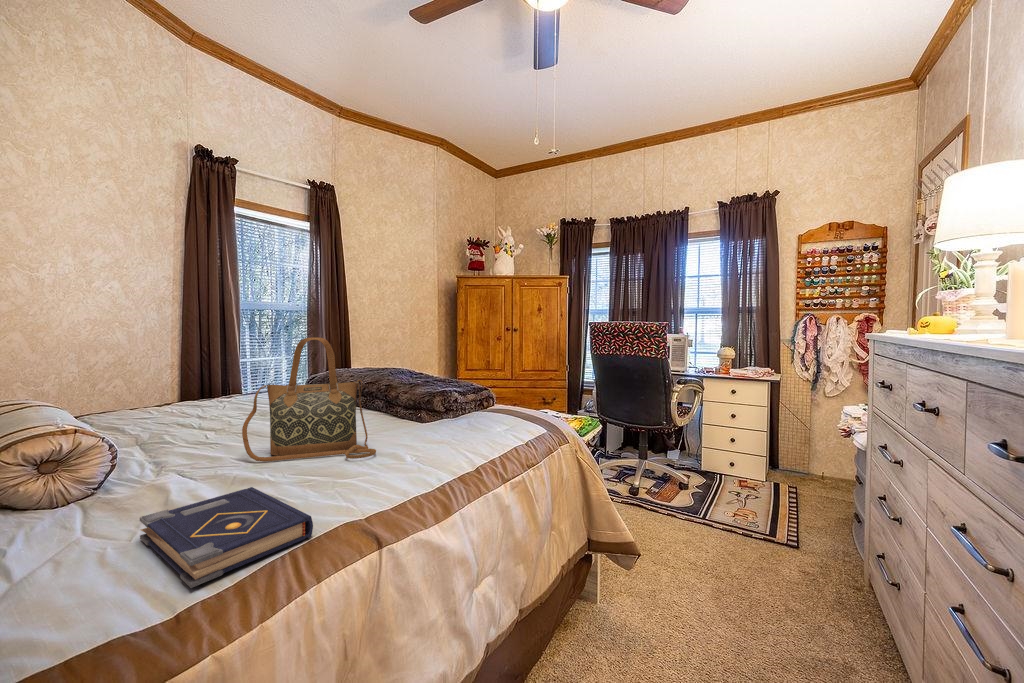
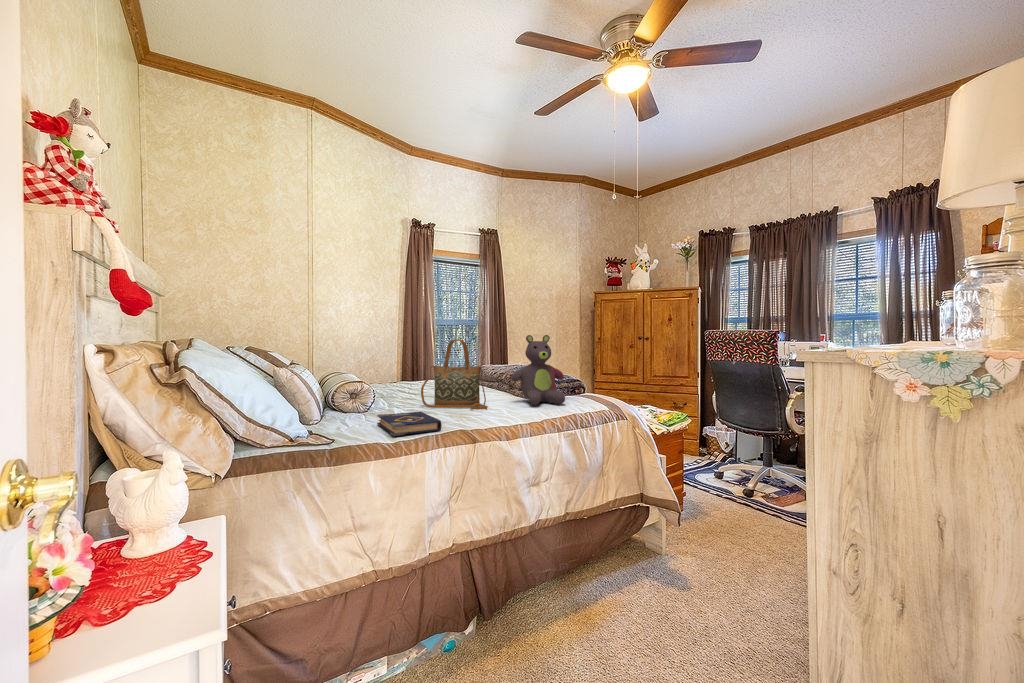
stuffed bear: none [405,329,489,437] -> present [511,335,565,405]

